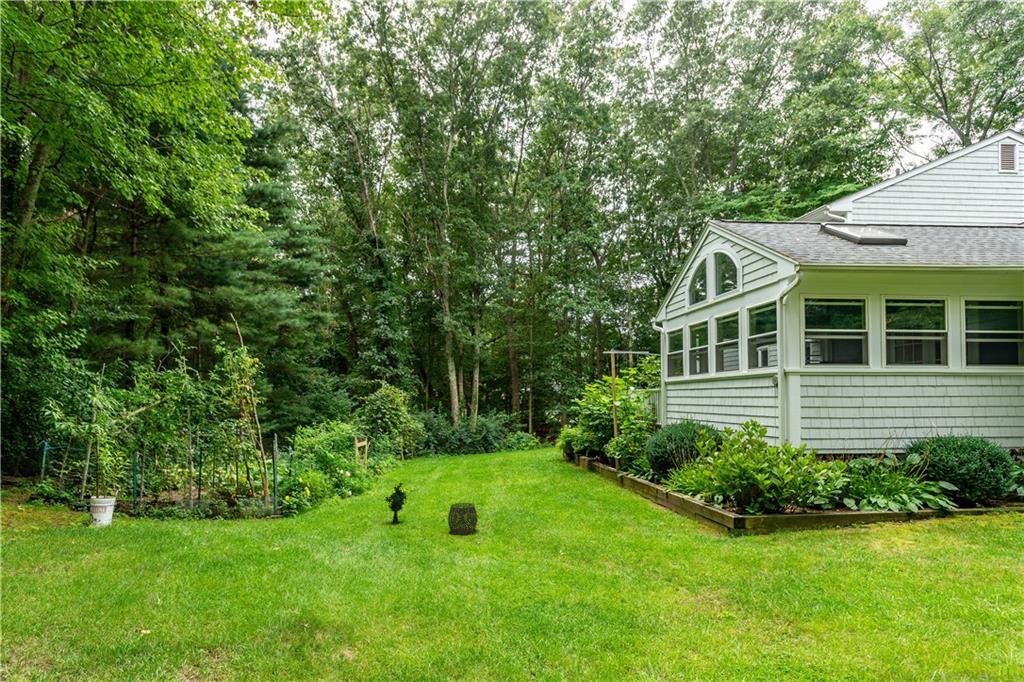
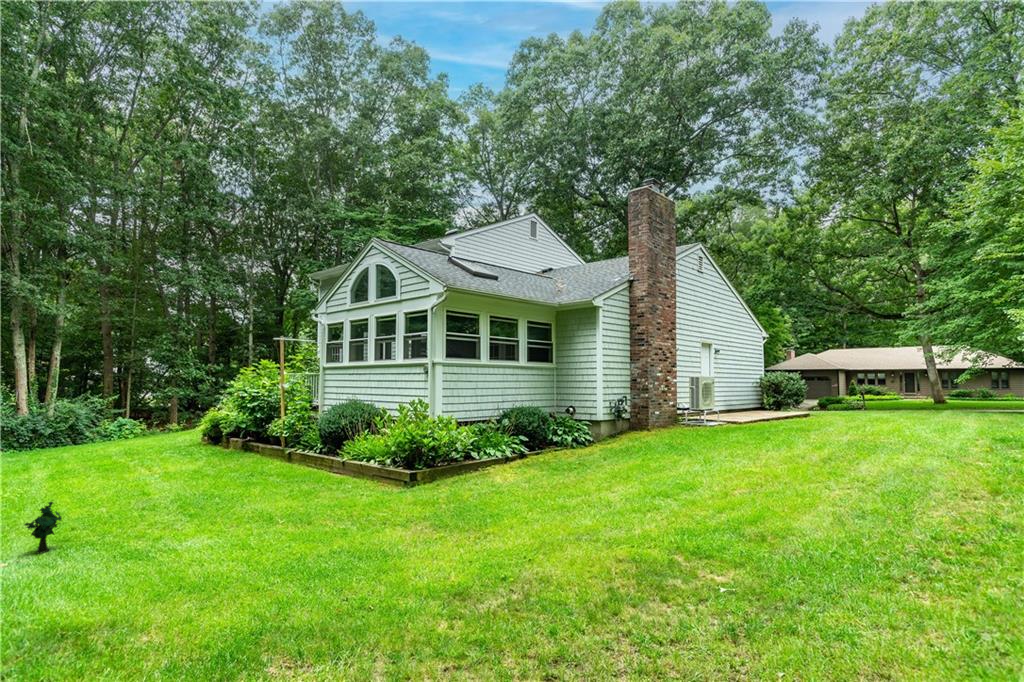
woven basket: present [448,503,477,534] -> none [137,507,177,542]

